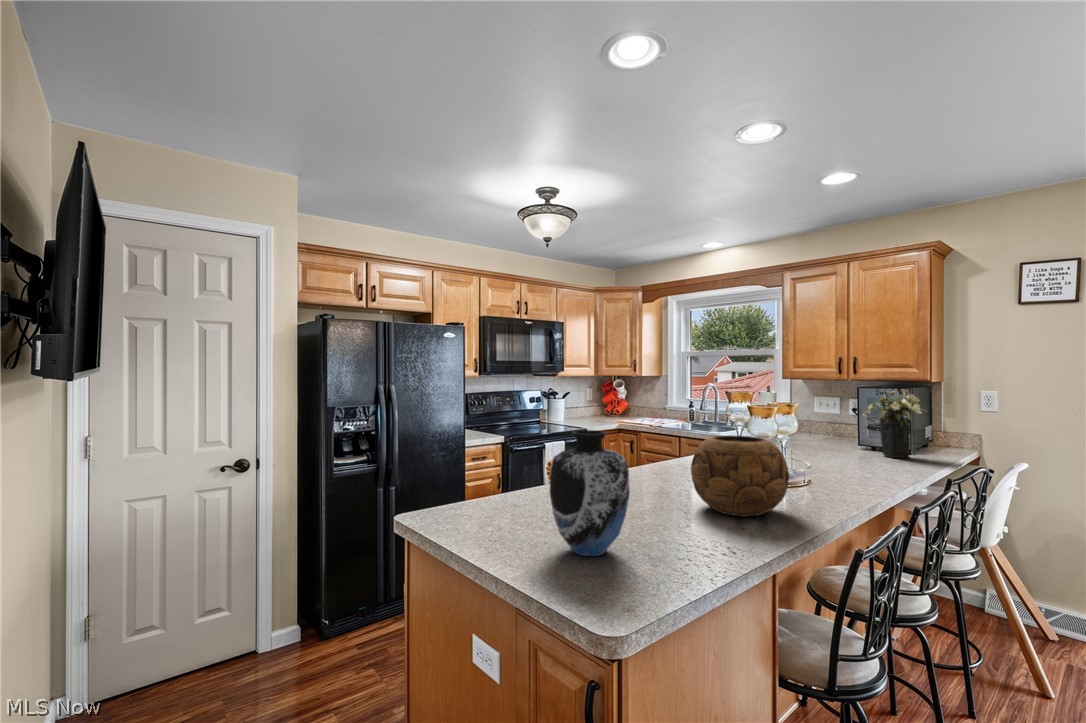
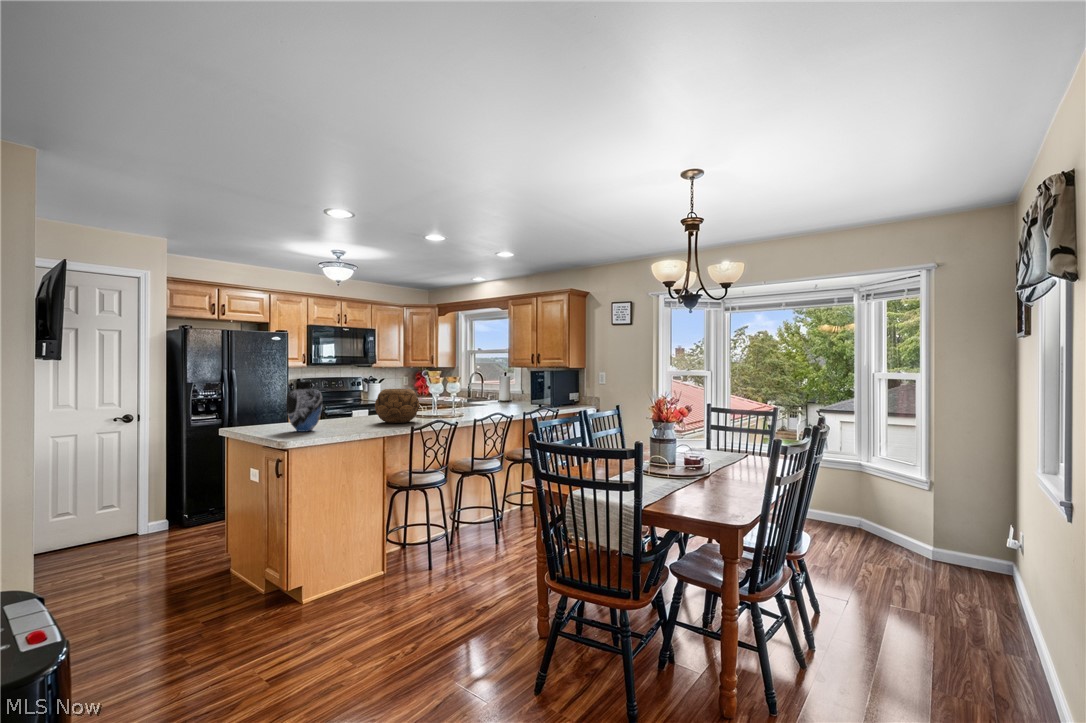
flower arrangement: present [862,391,922,458] -> none [519,371,551,408]

